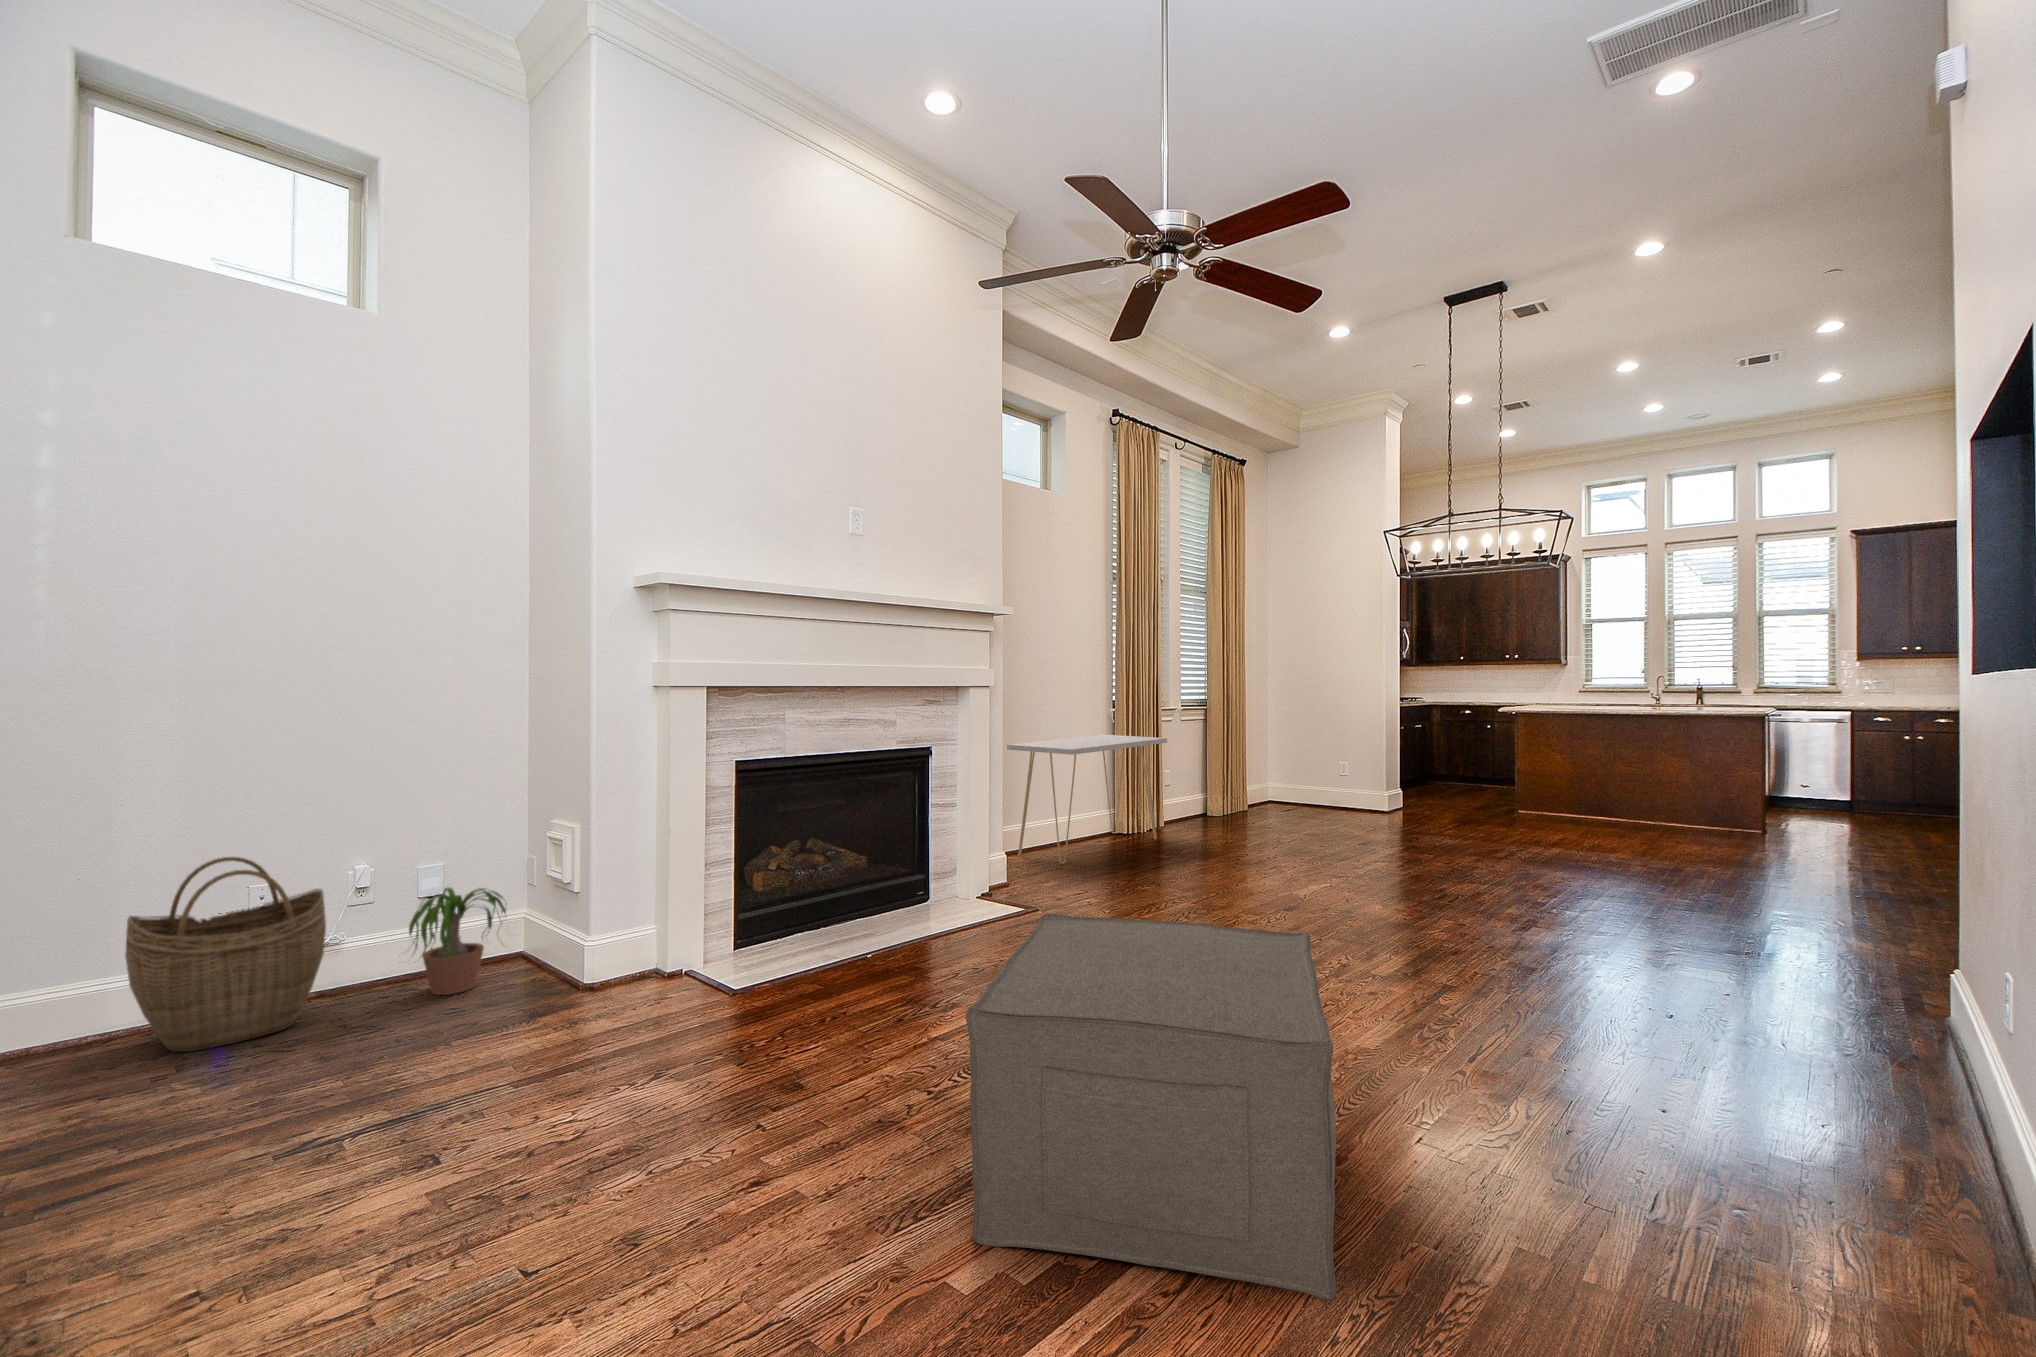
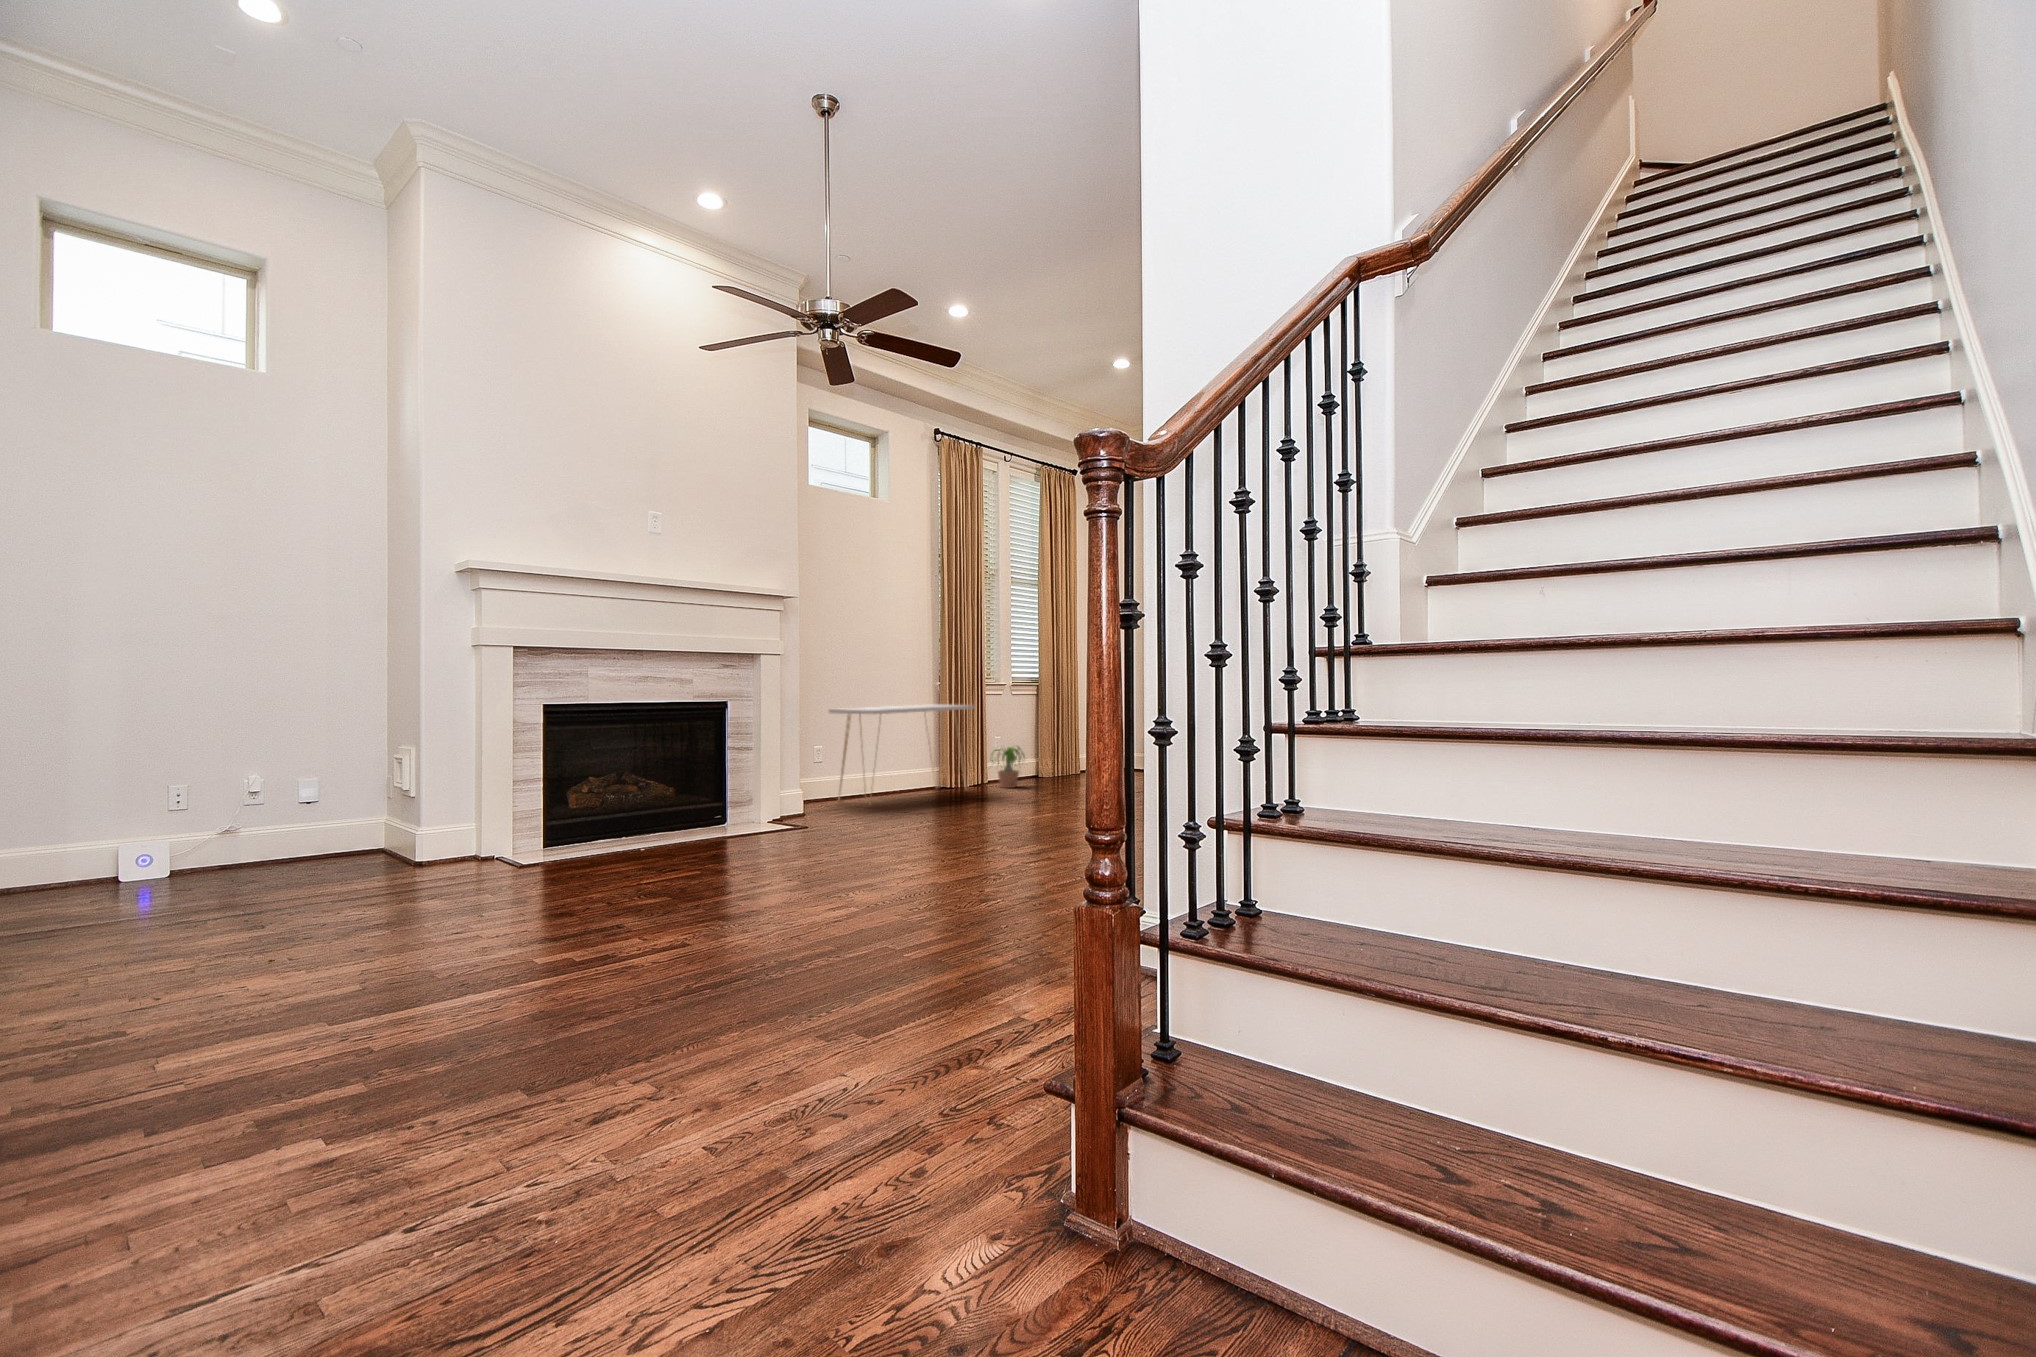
woven basket: present [125,857,326,1052] -> none [73,764,220,894]
potted plant: present [409,888,507,995] -> present [991,747,1024,788]
ottoman: present [966,914,1336,1300] -> none [571,782,861,967]

